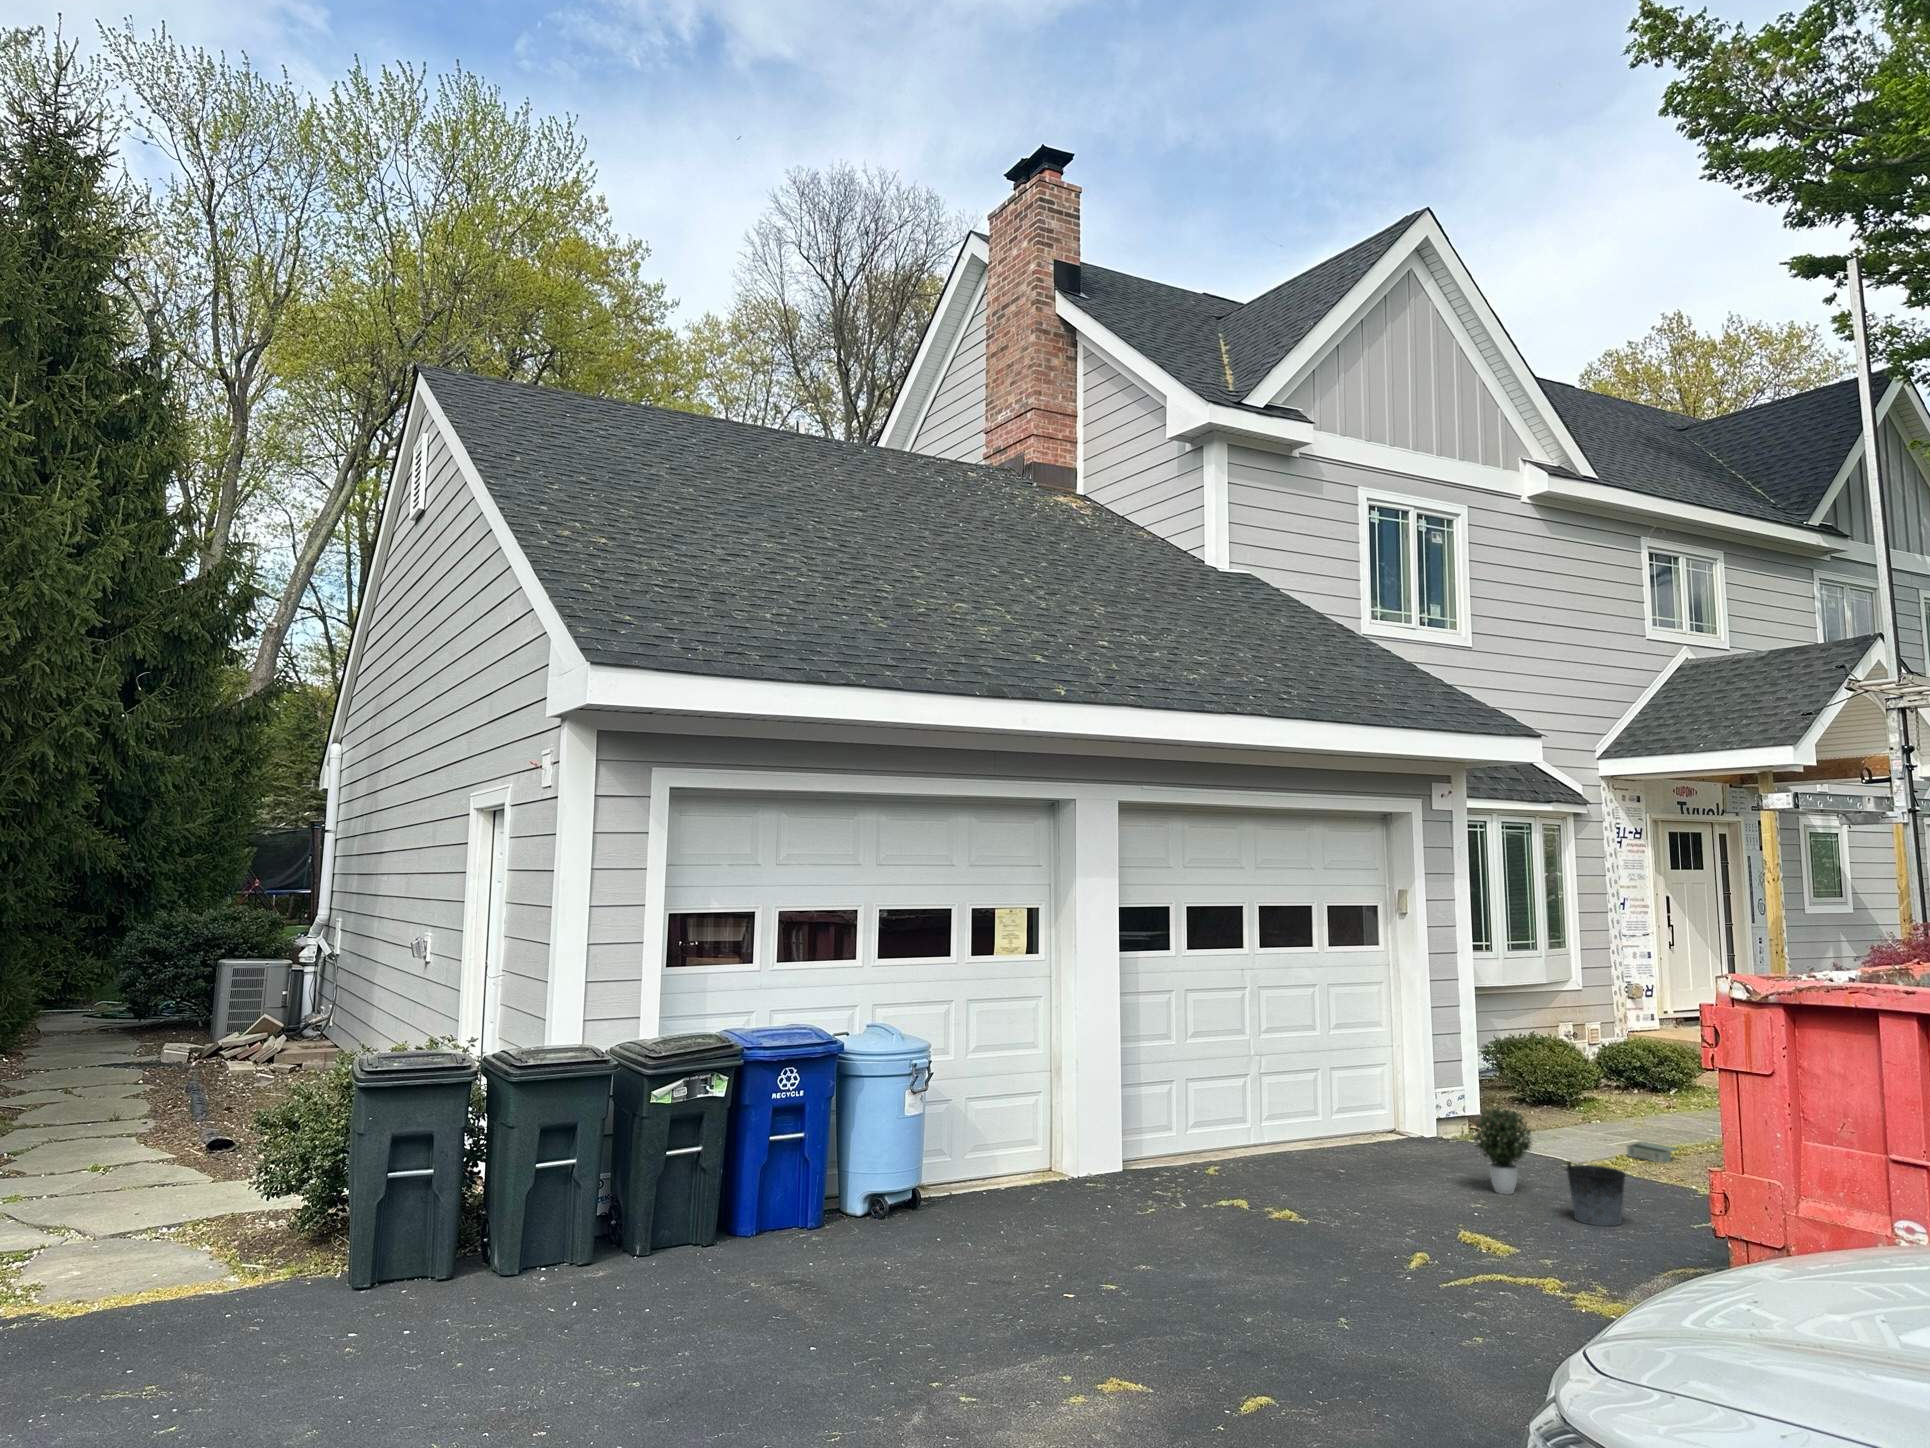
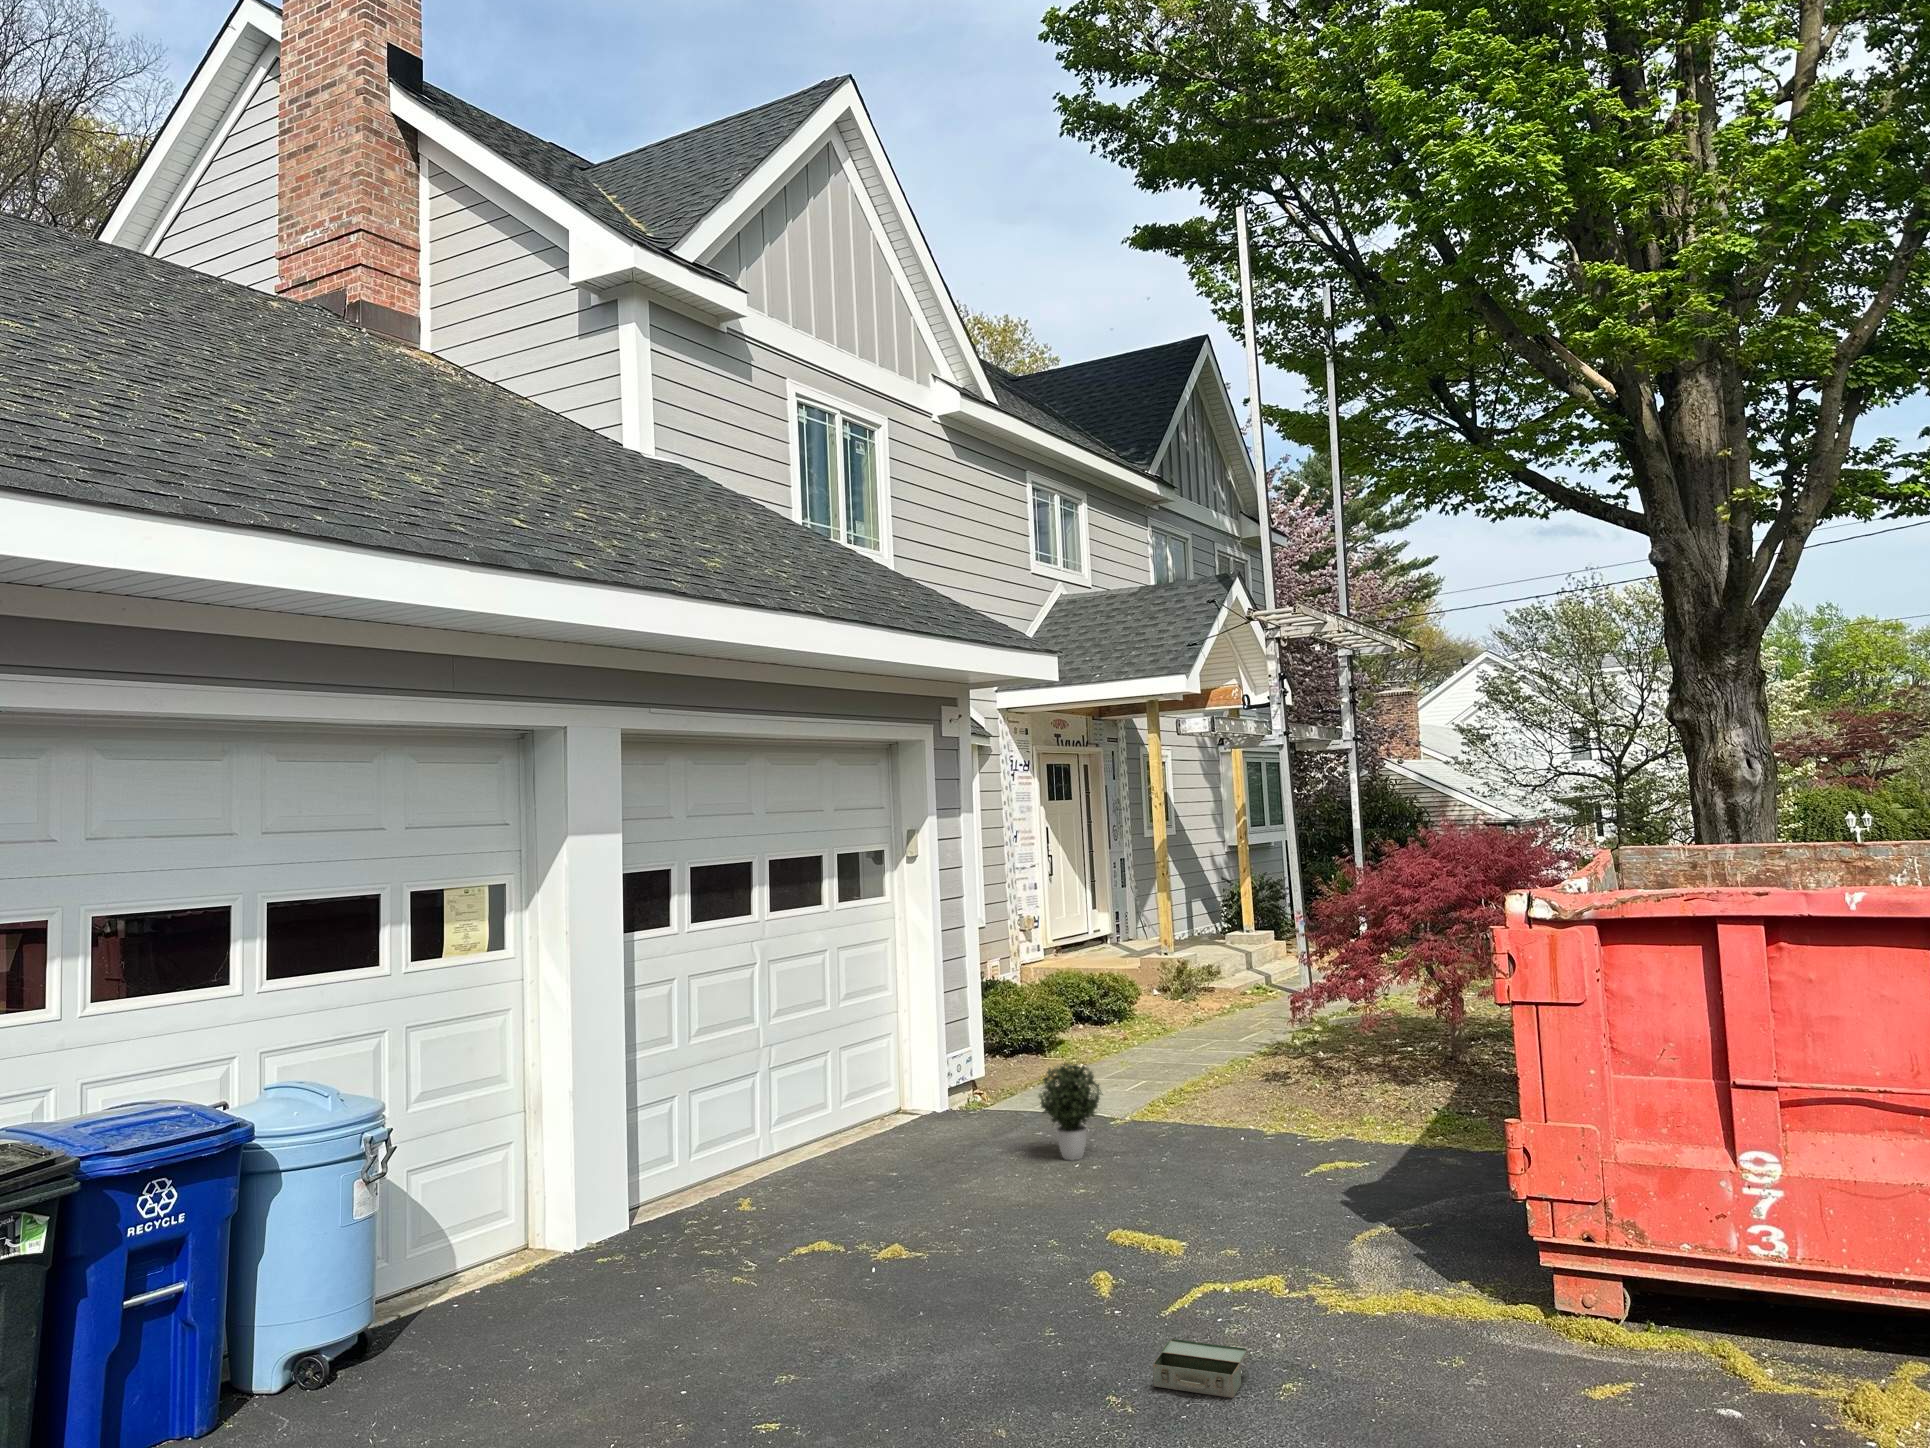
toolbox: present [1627,1142,1677,1163] -> present [1153,1339,1247,1398]
bucket: present [1563,1163,1626,1226] -> none [1156,1112,1225,1179]

